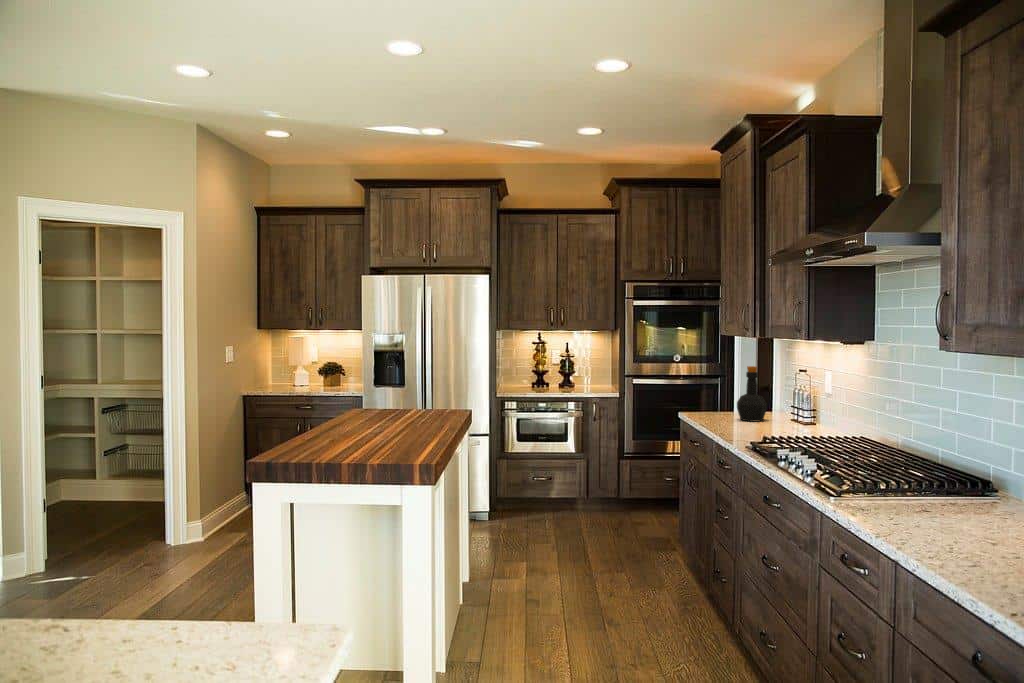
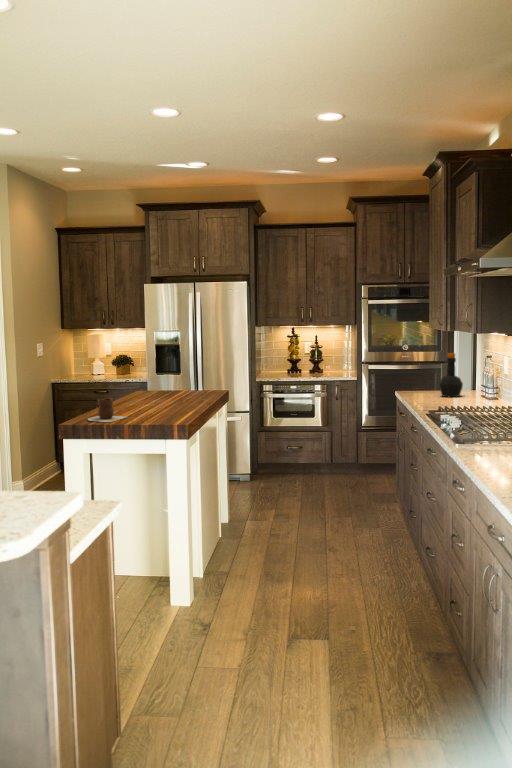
vase: none [290,423,347,459] -> present [88,398,126,422]

